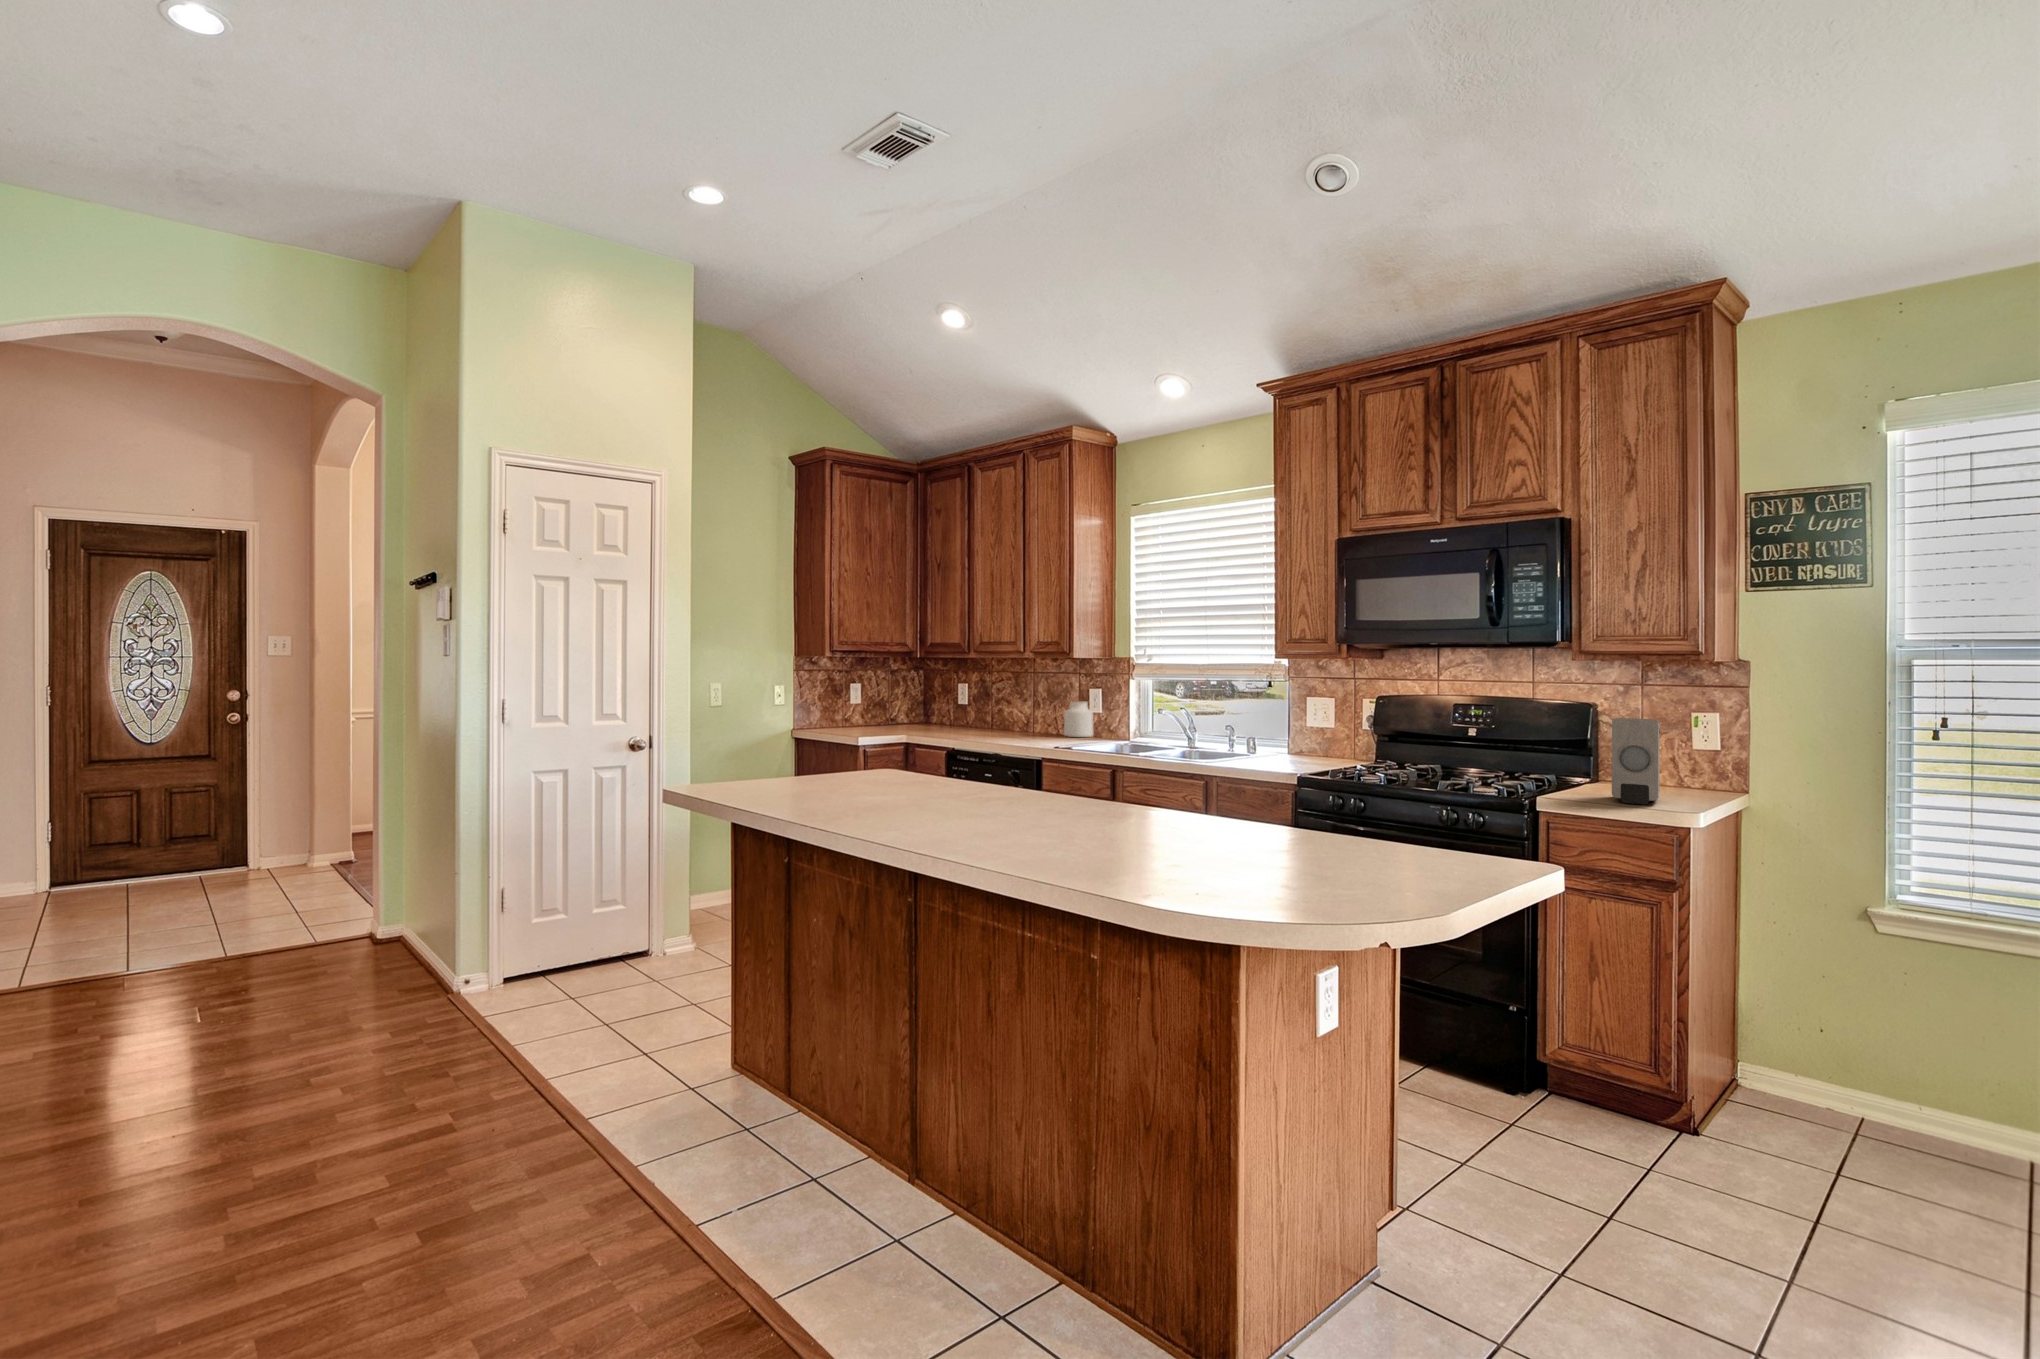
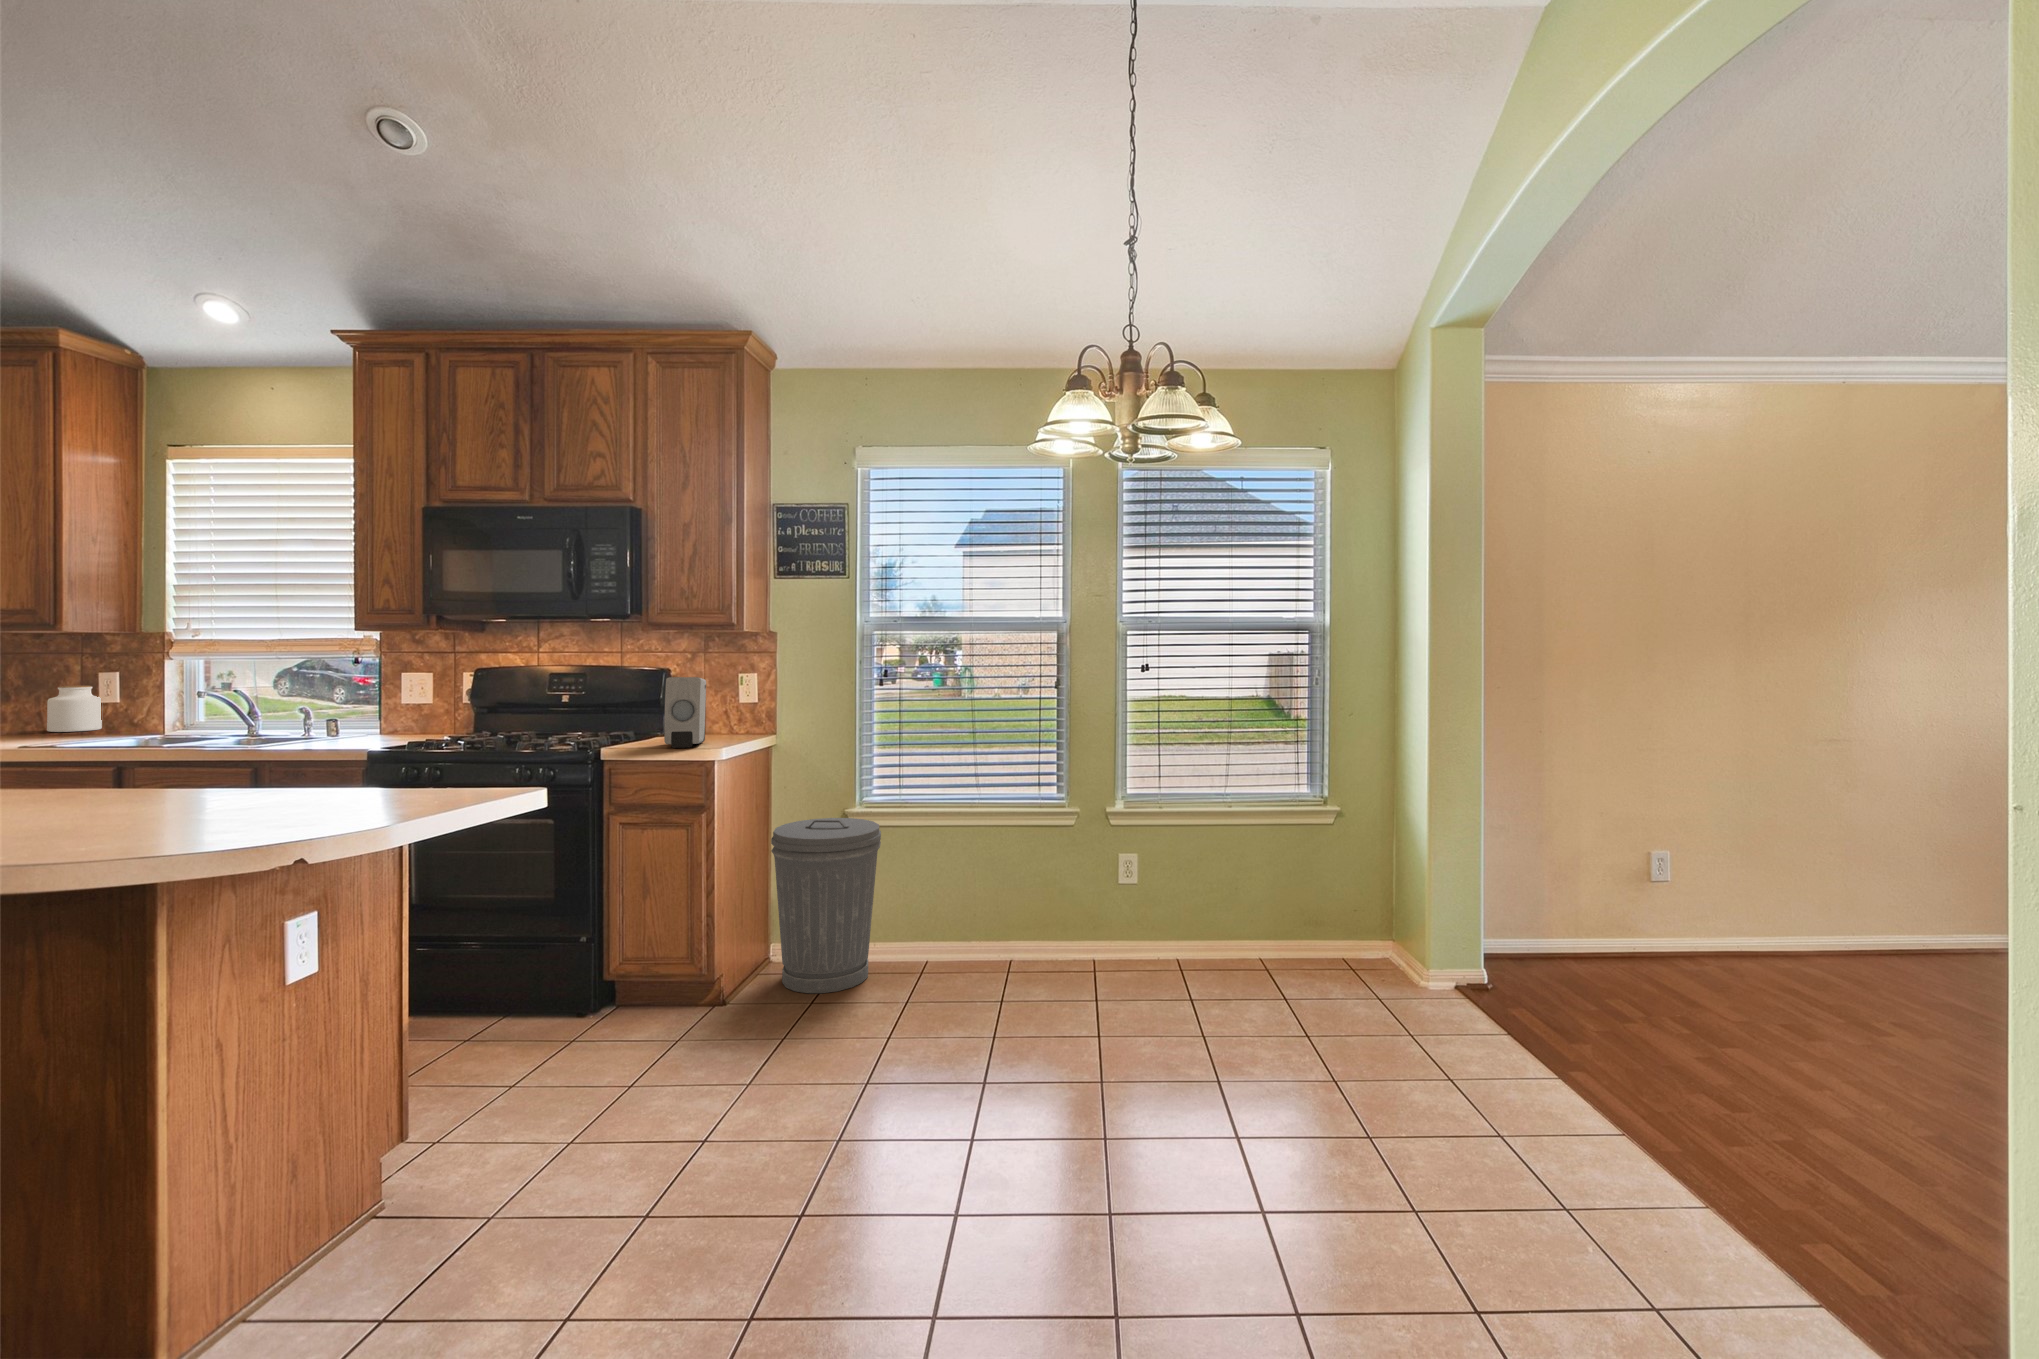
trash can: none [1761,918,1952,1172] -> present [771,818,881,993]

